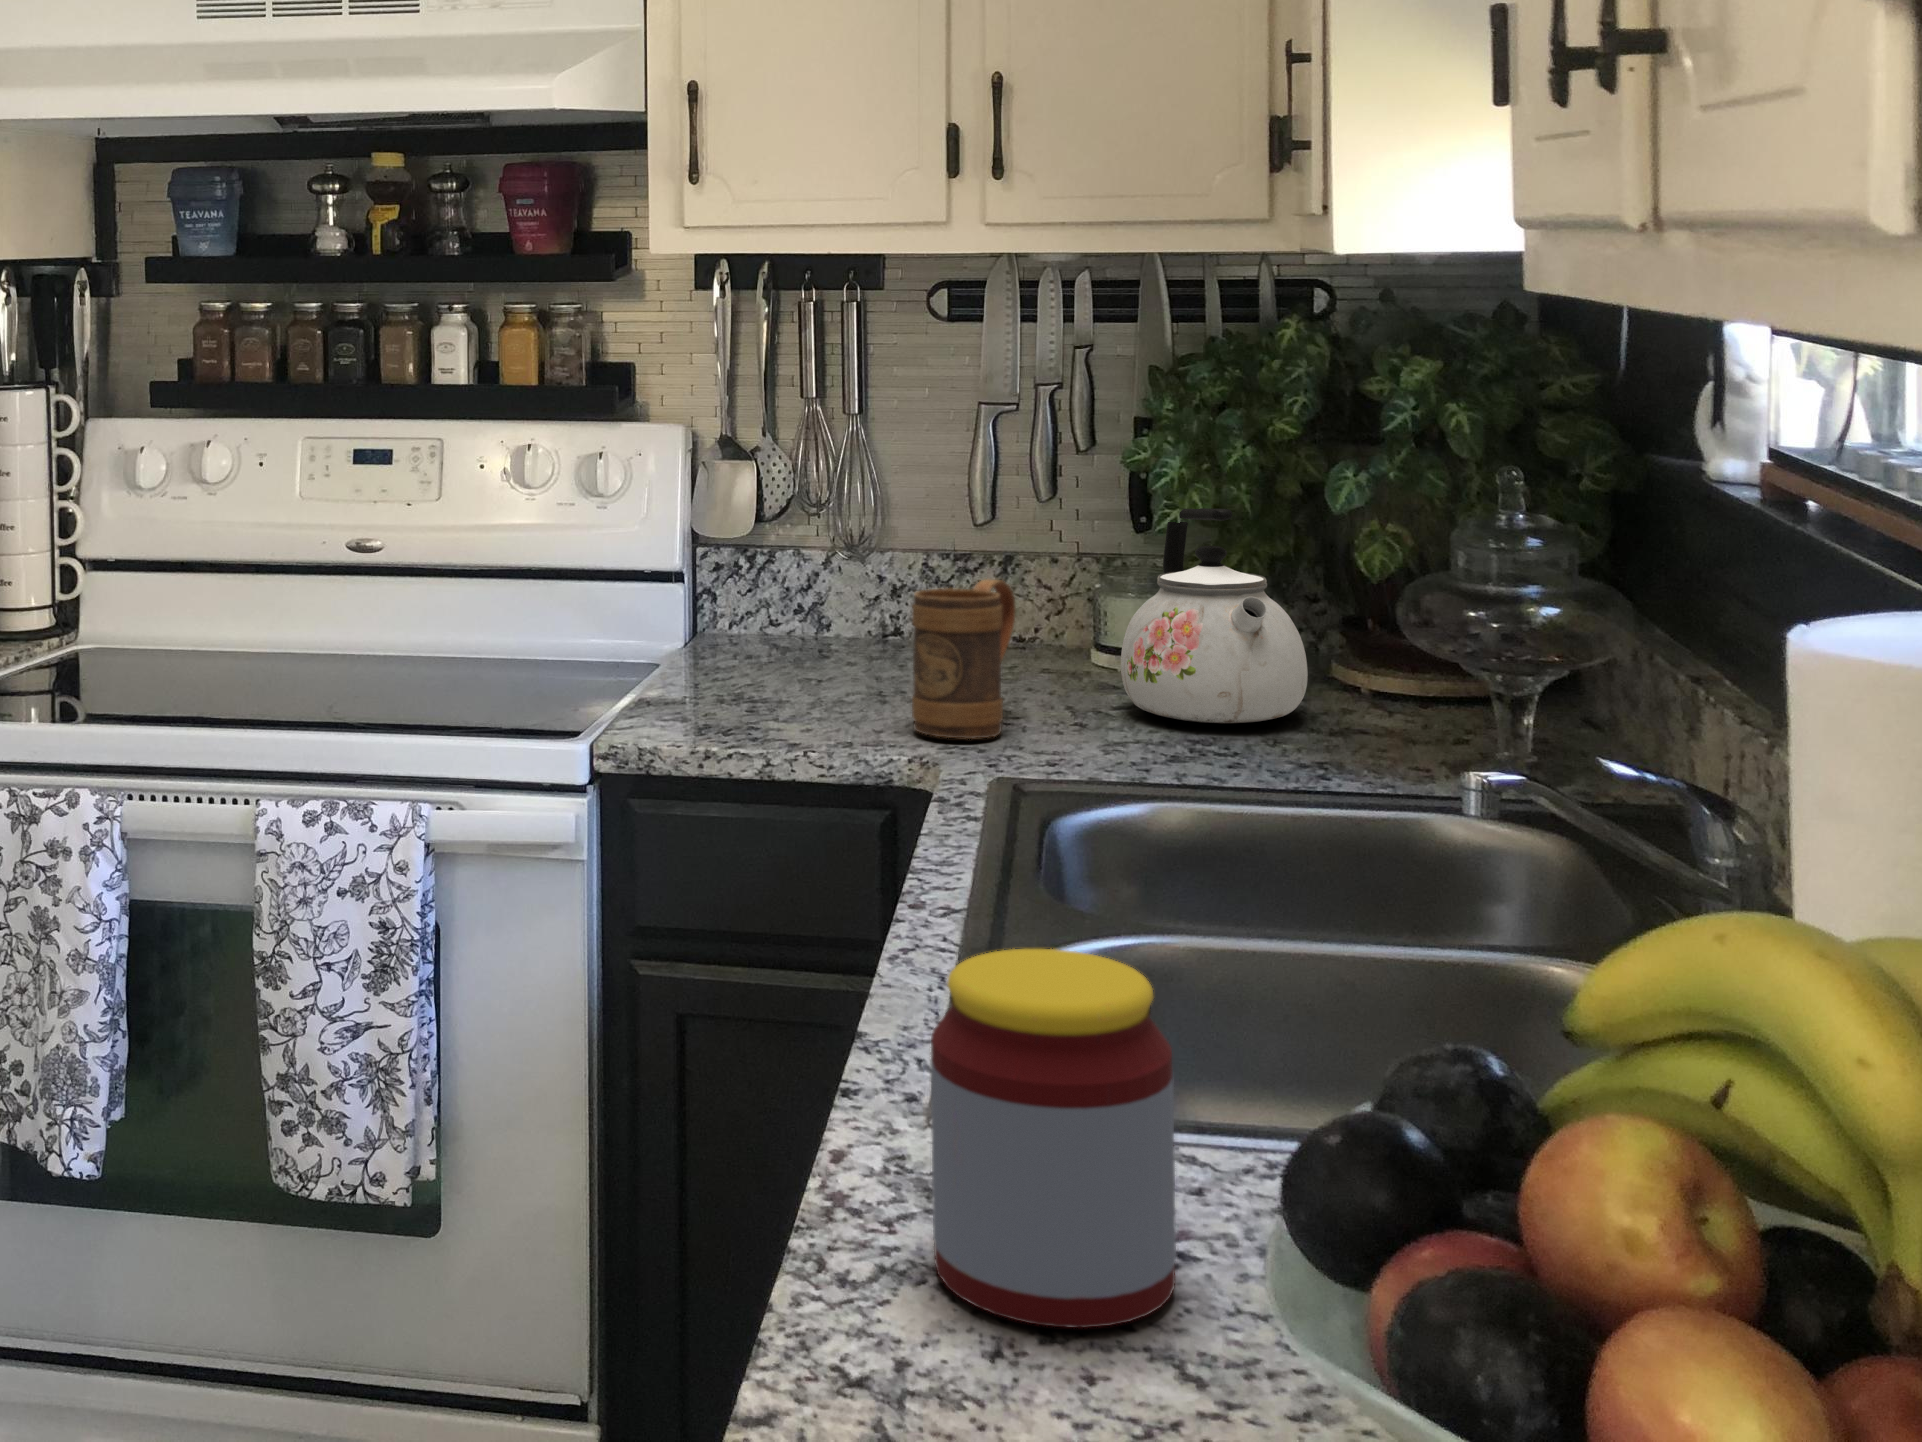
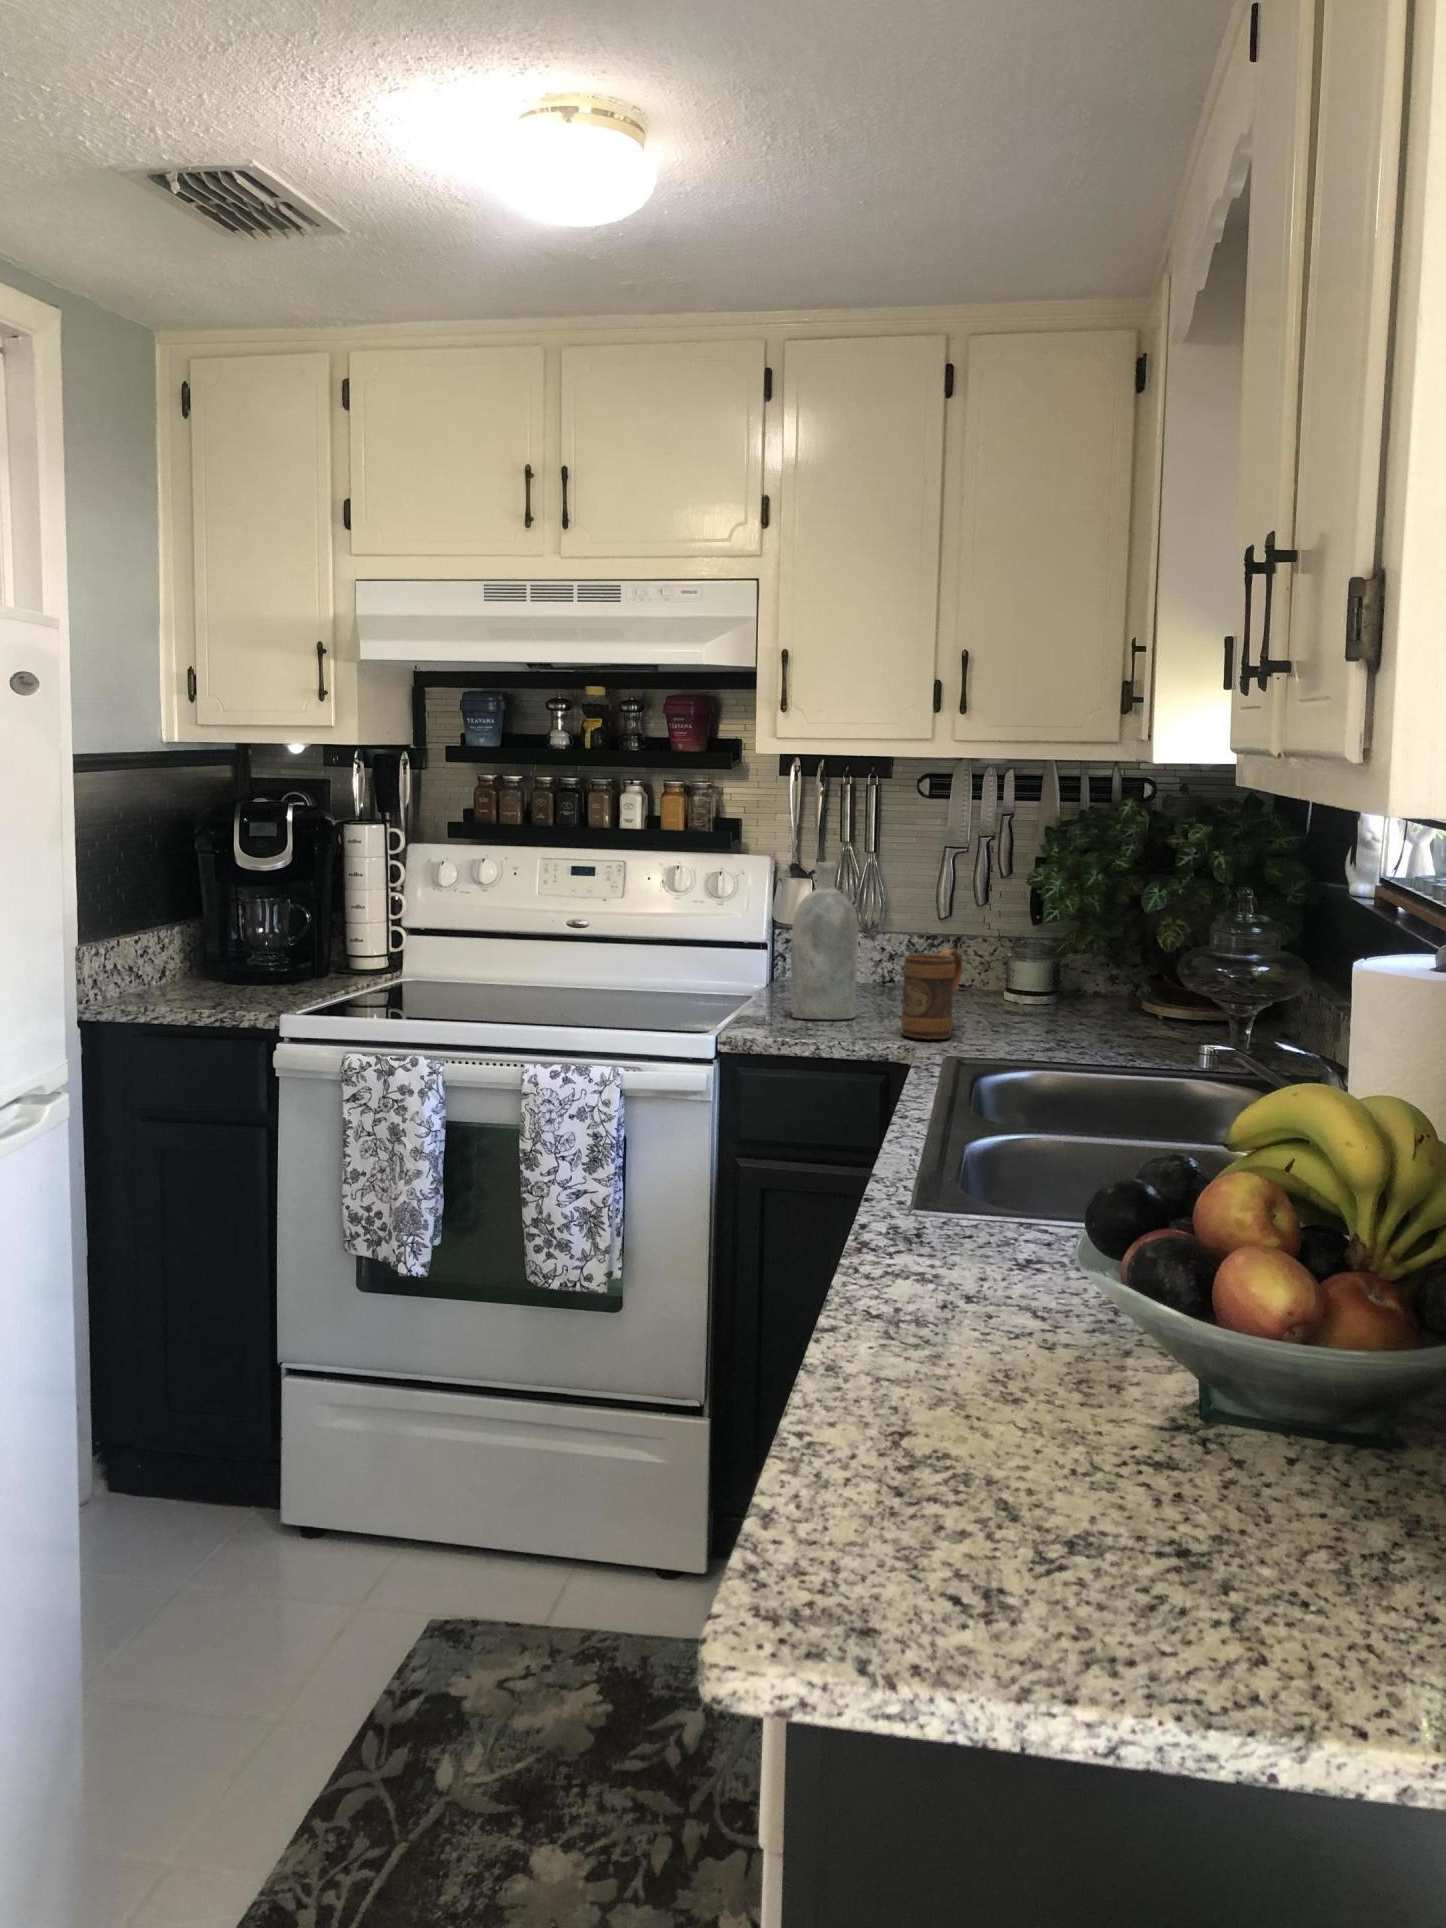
bottle: none [720,434,834,705] -> present [790,862,858,1020]
kettle: present [1121,508,1308,724] -> none [1021,912,1126,1034]
jar: present [931,949,1176,1328] -> none [914,1120,1035,1294]

